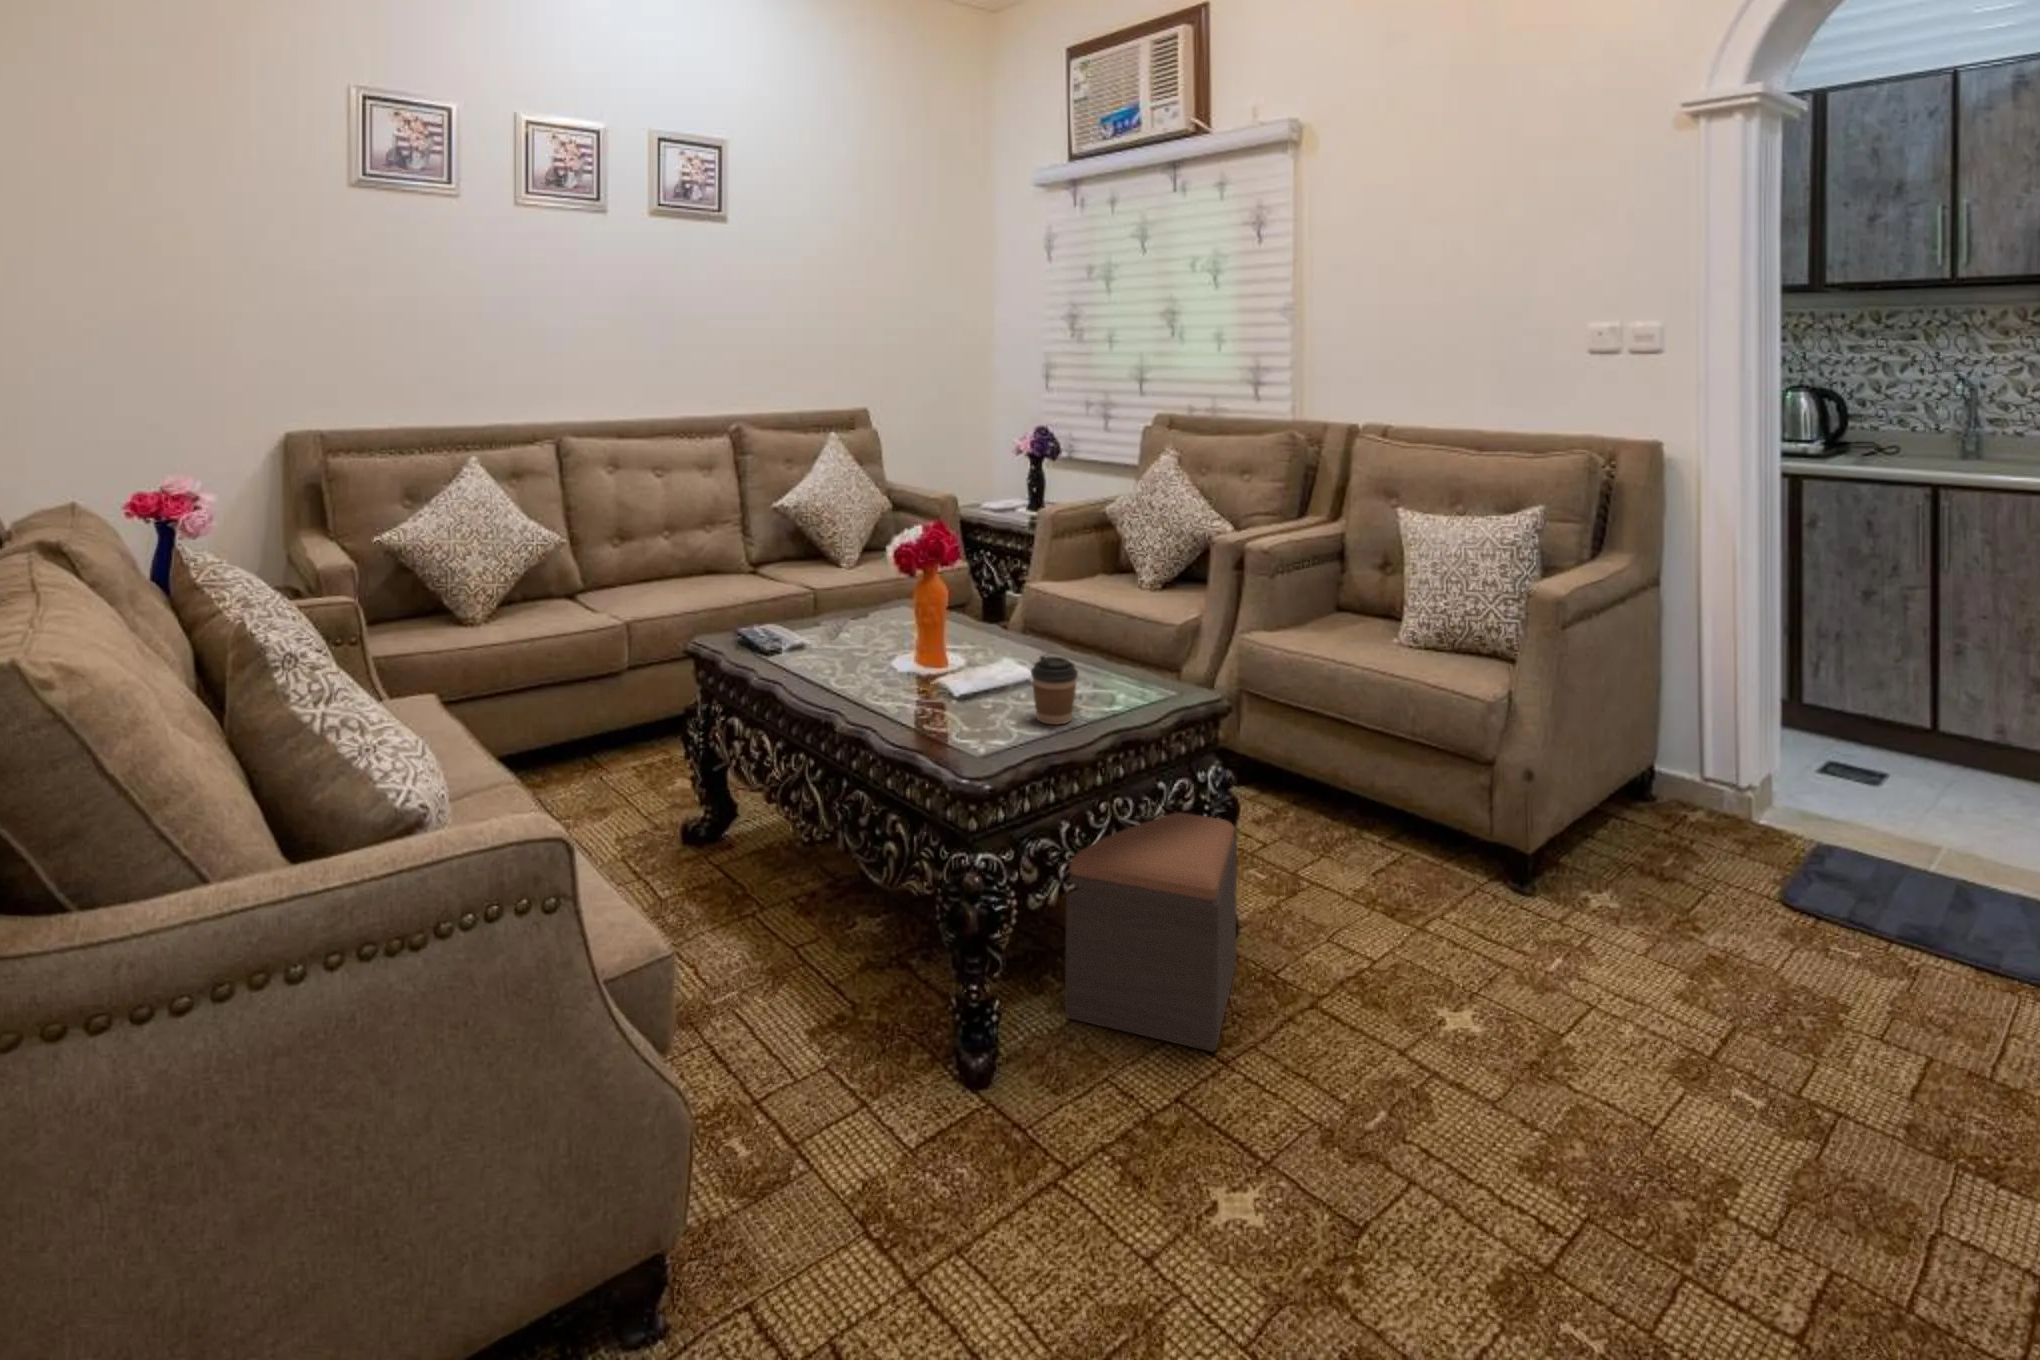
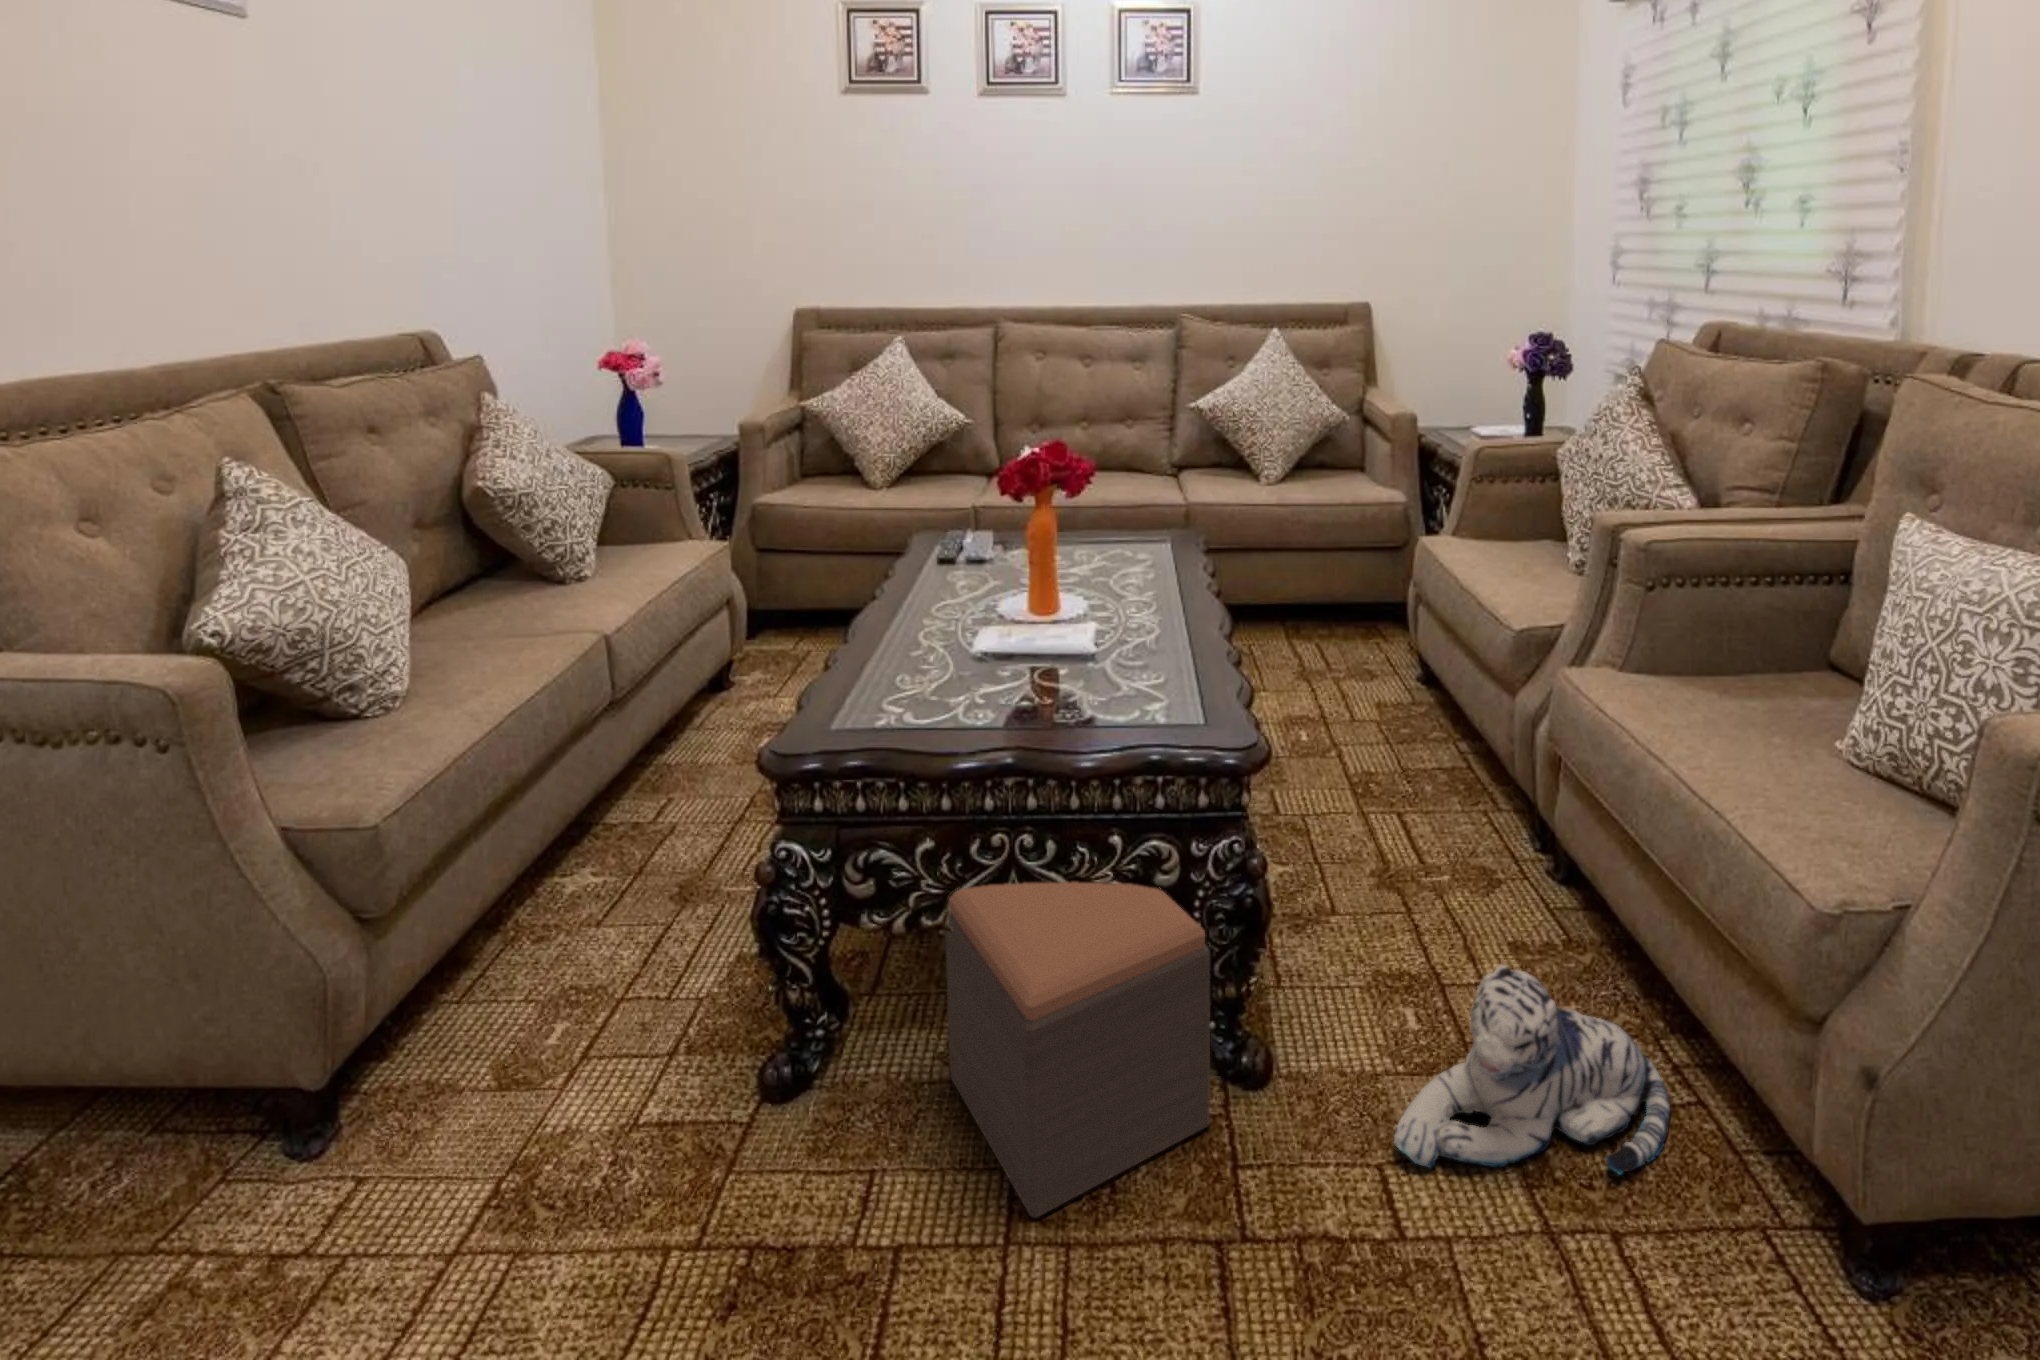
coffee cup: present [1031,656,1078,724] -> none [959,629,1021,722]
plush toy: none [1307,799,1419,934] -> present [1394,965,1671,1174]

